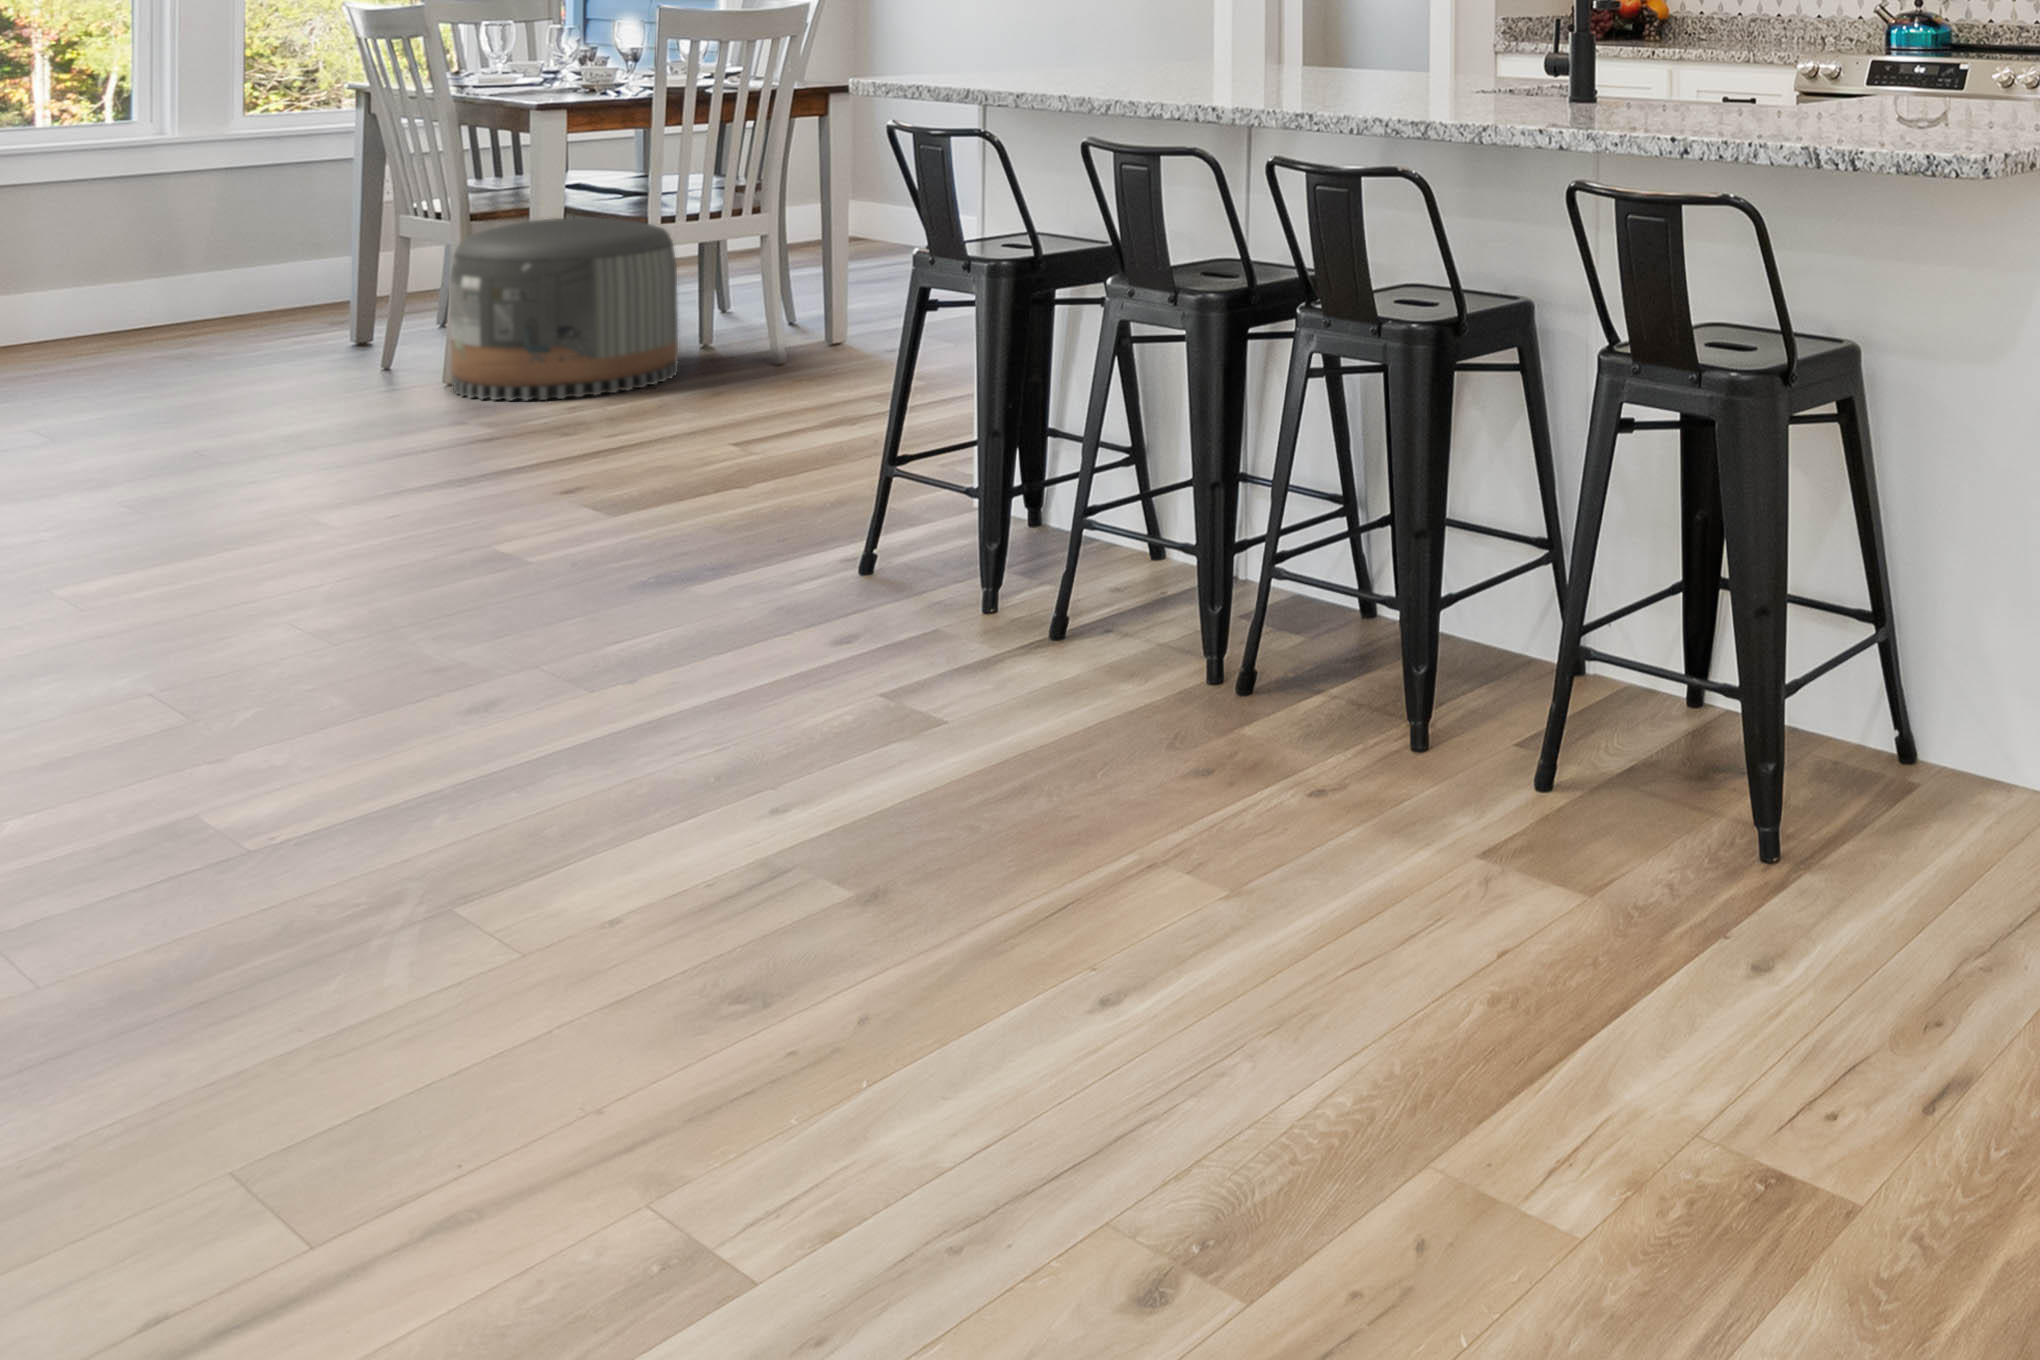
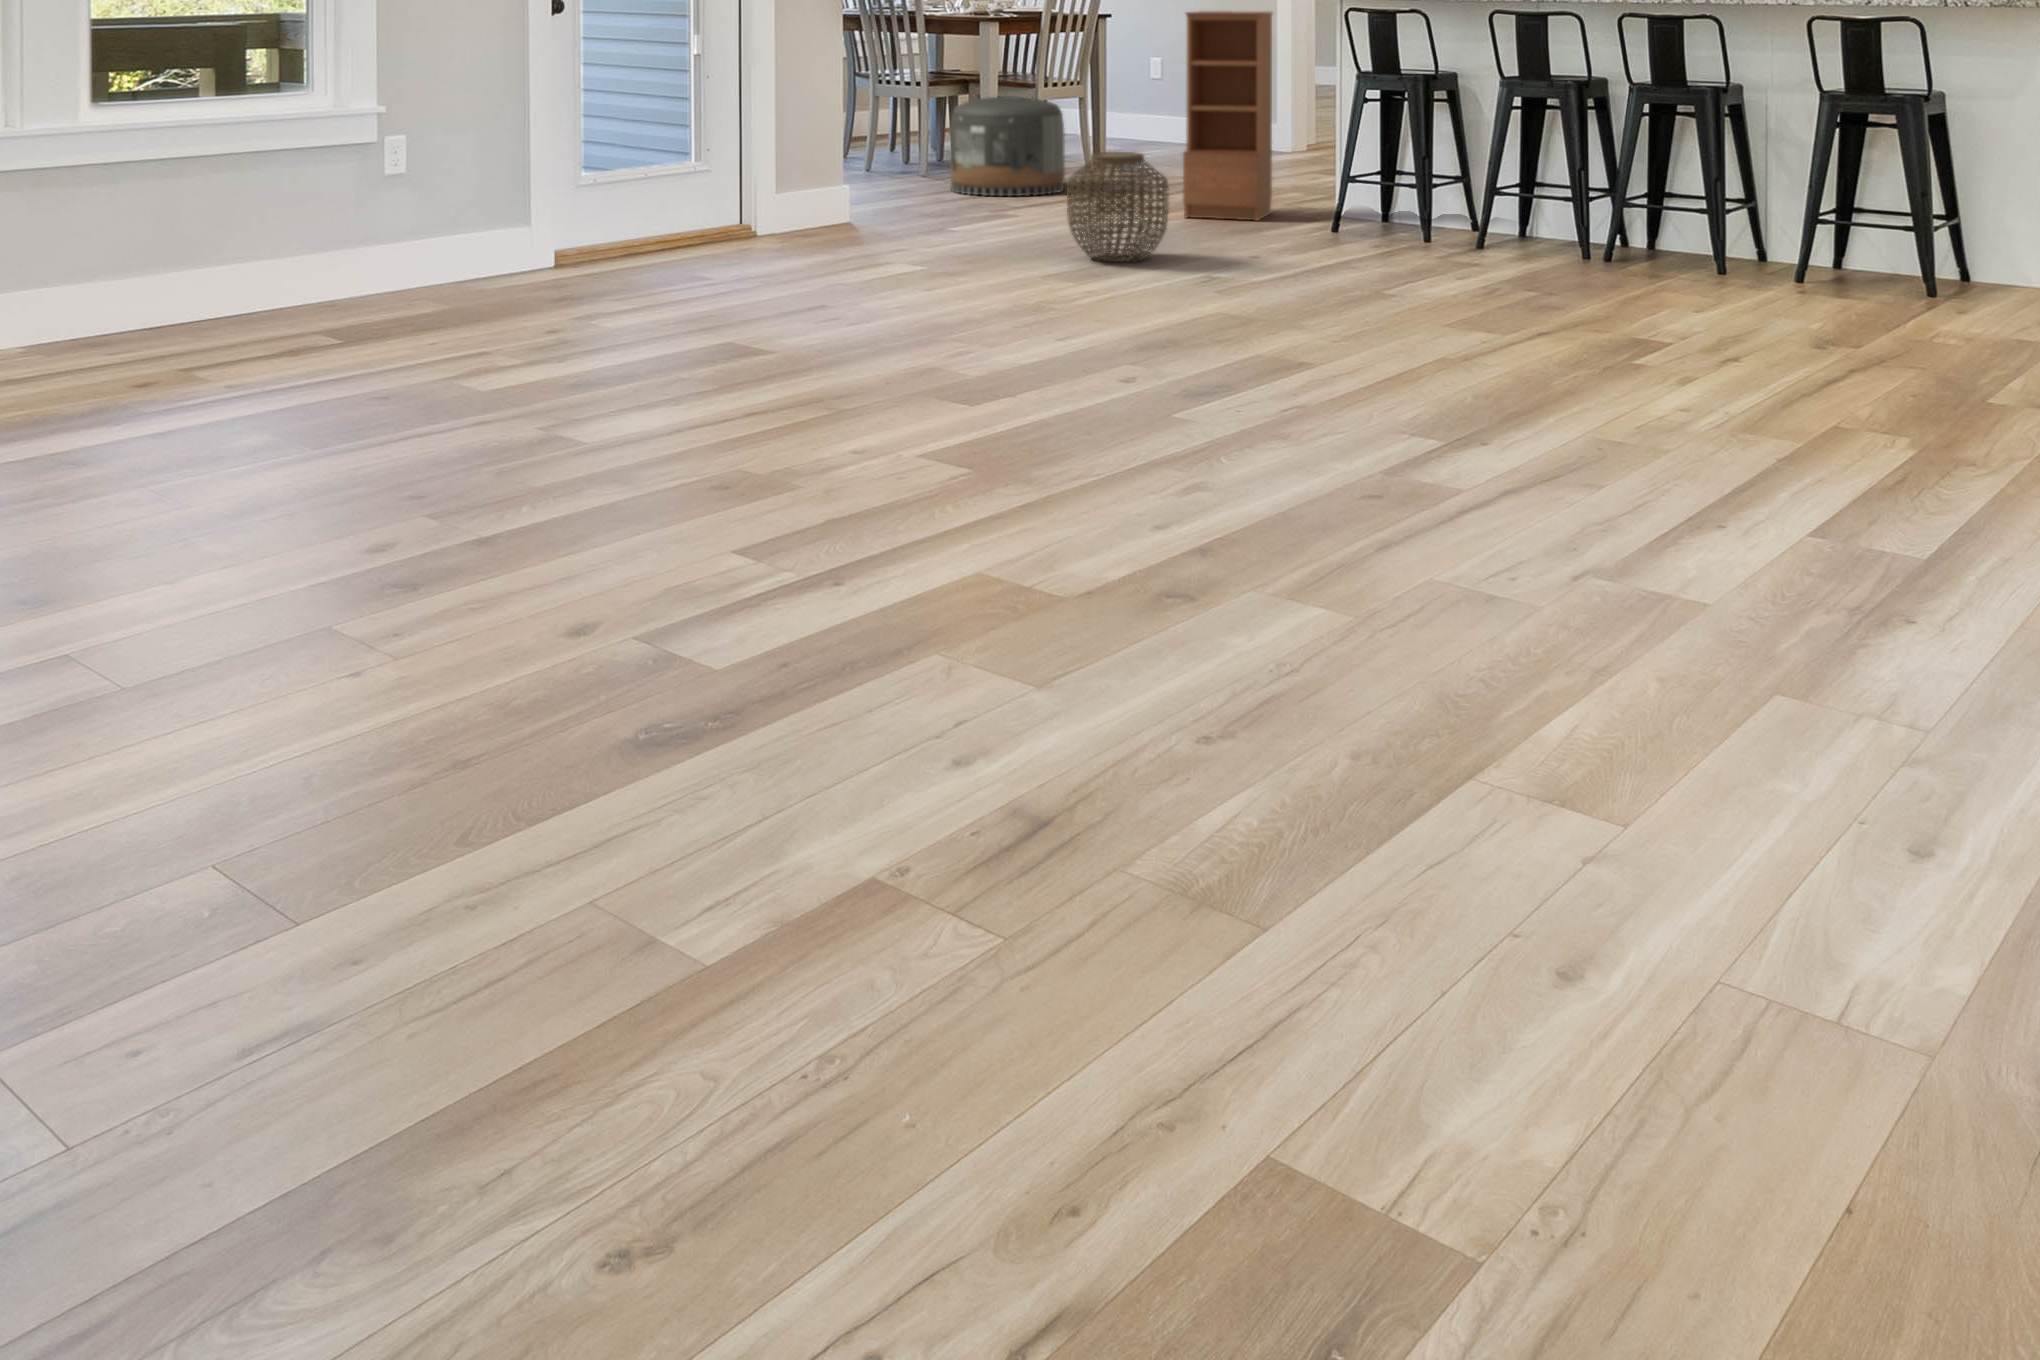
bookcase: none [690,85,893,479] -> present [1183,11,1272,220]
woven basket: none [71,409,342,661] -> present [1067,152,1169,262]

